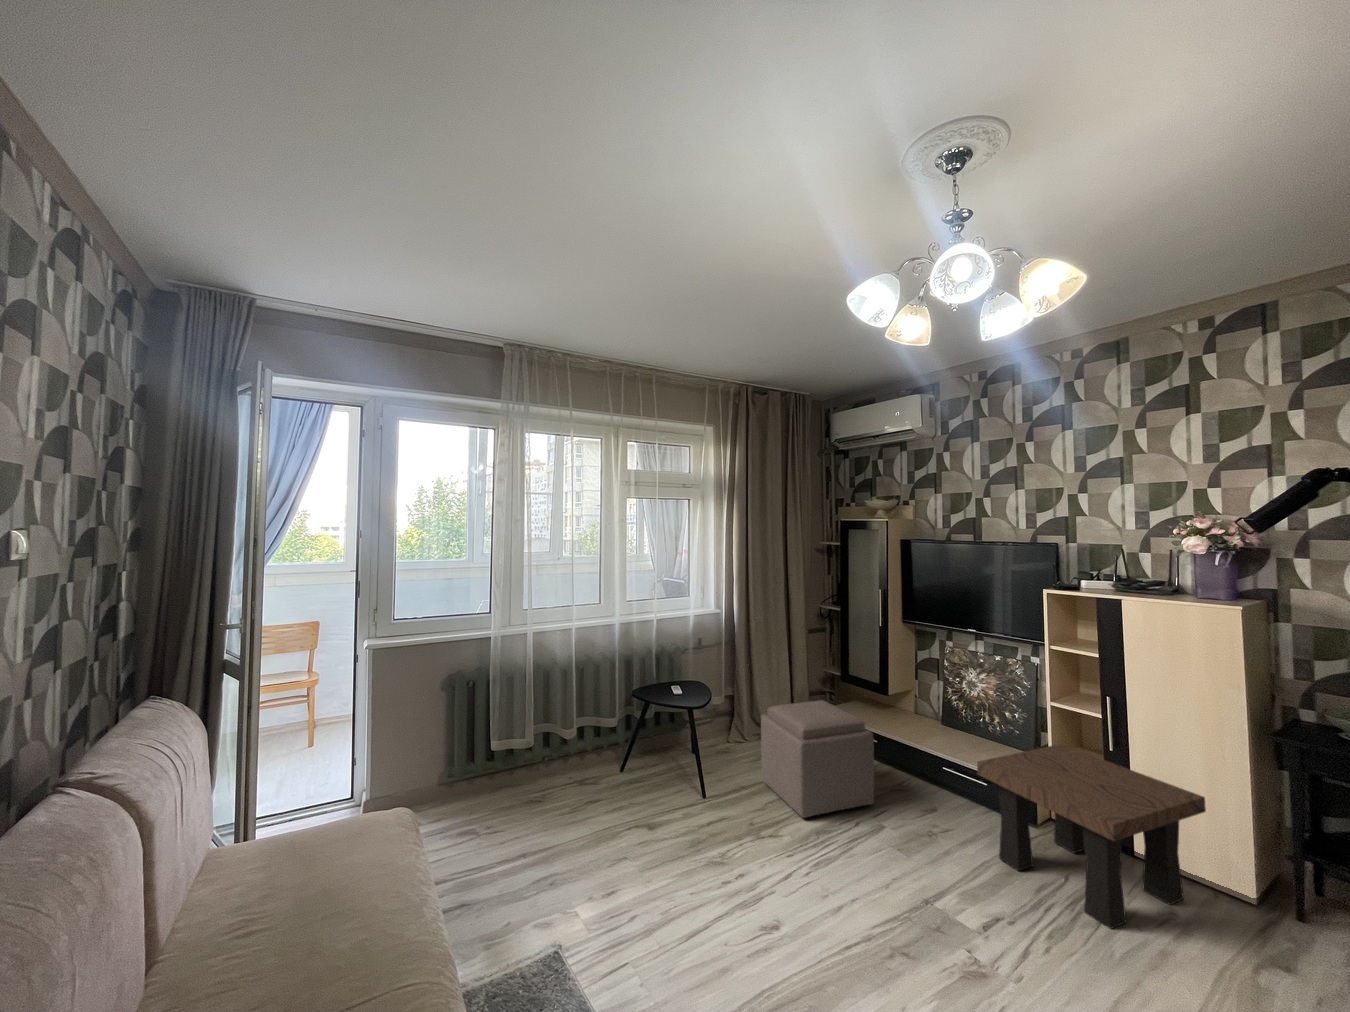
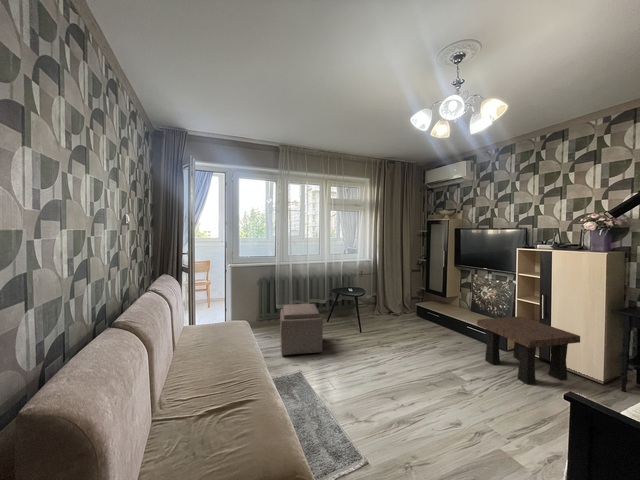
ottoman: present [761,700,874,818] -> present [280,304,323,356]

